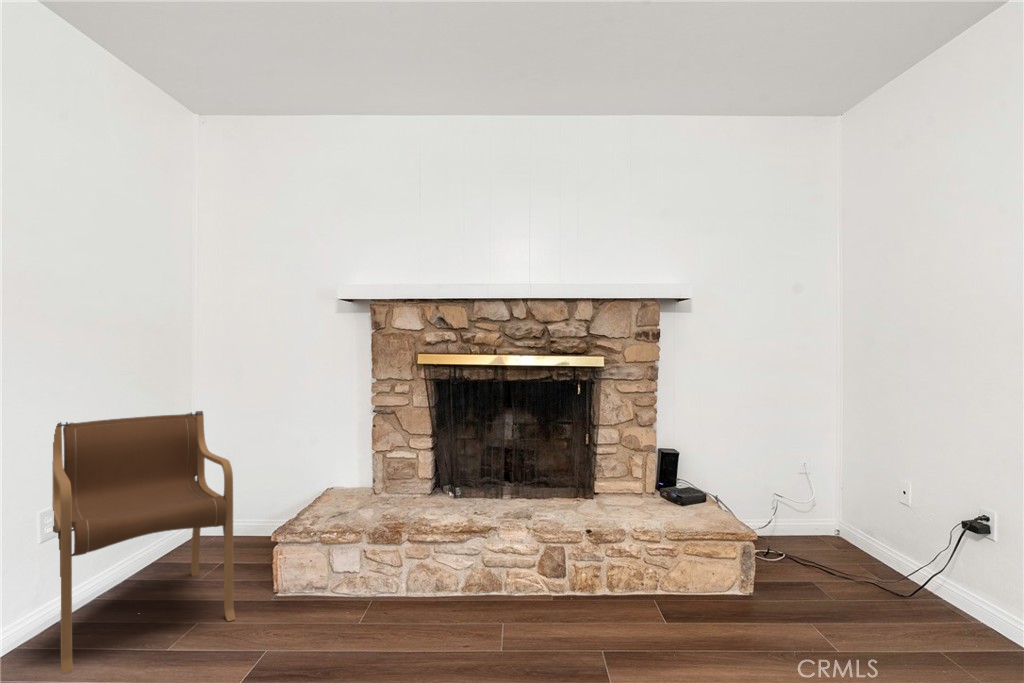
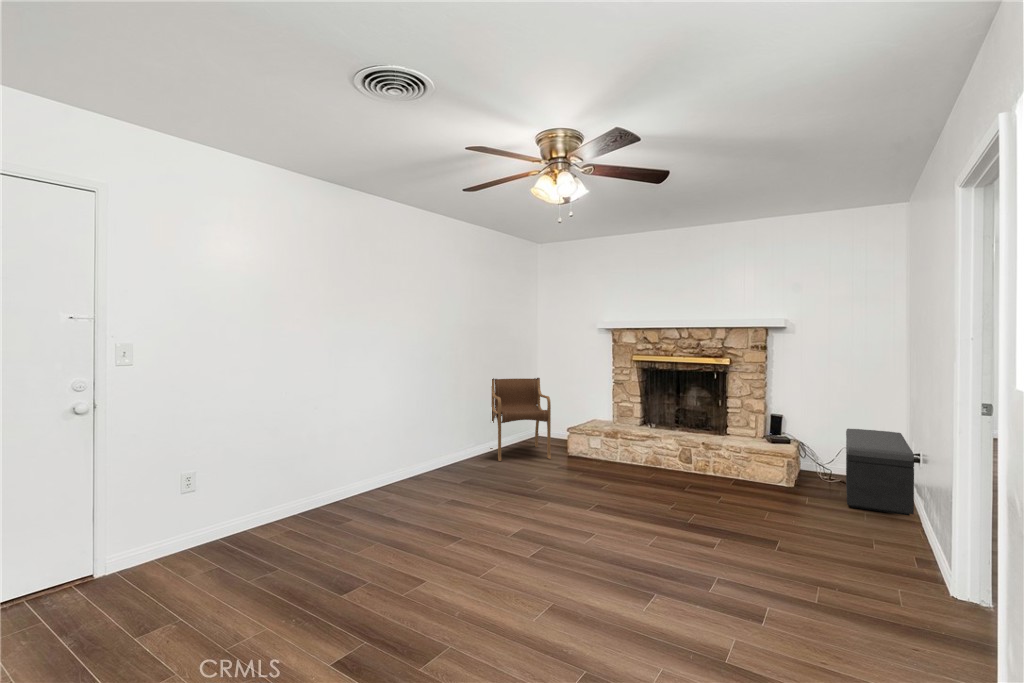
storage bench: none [785,468,1014,647] -> present [846,429,914,516]

